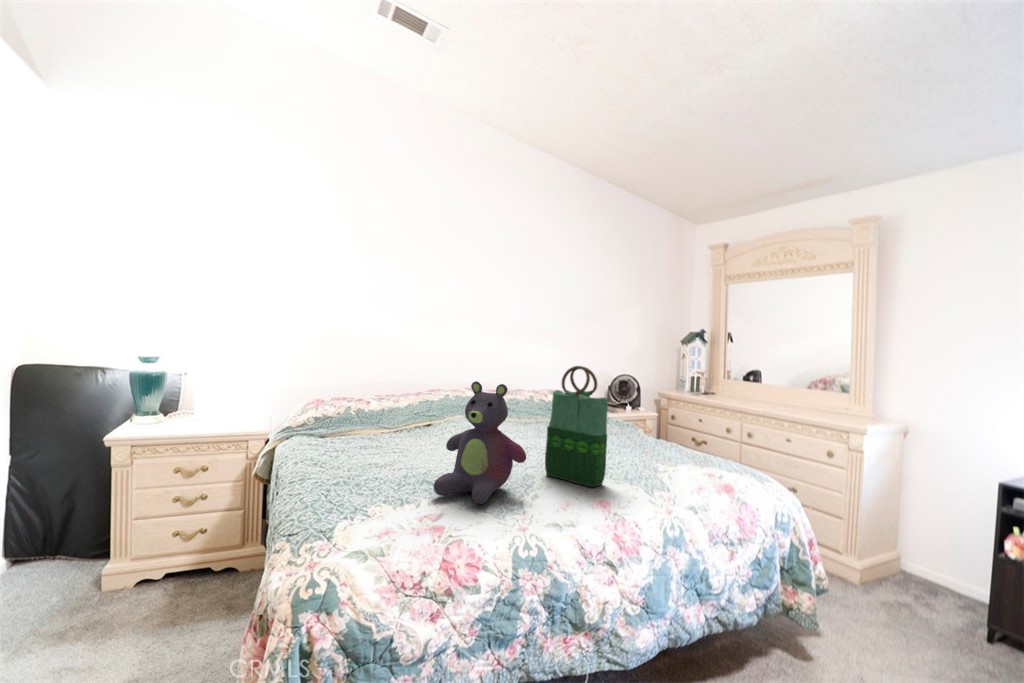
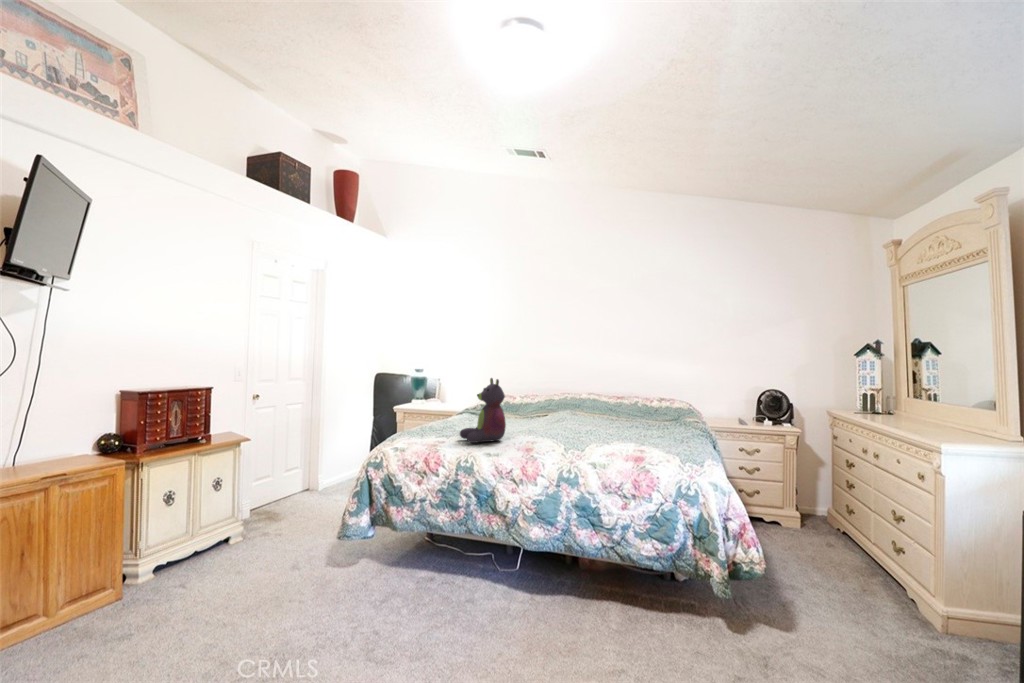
tote bag: present [545,366,608,487] -> none [541,369,562,447]

